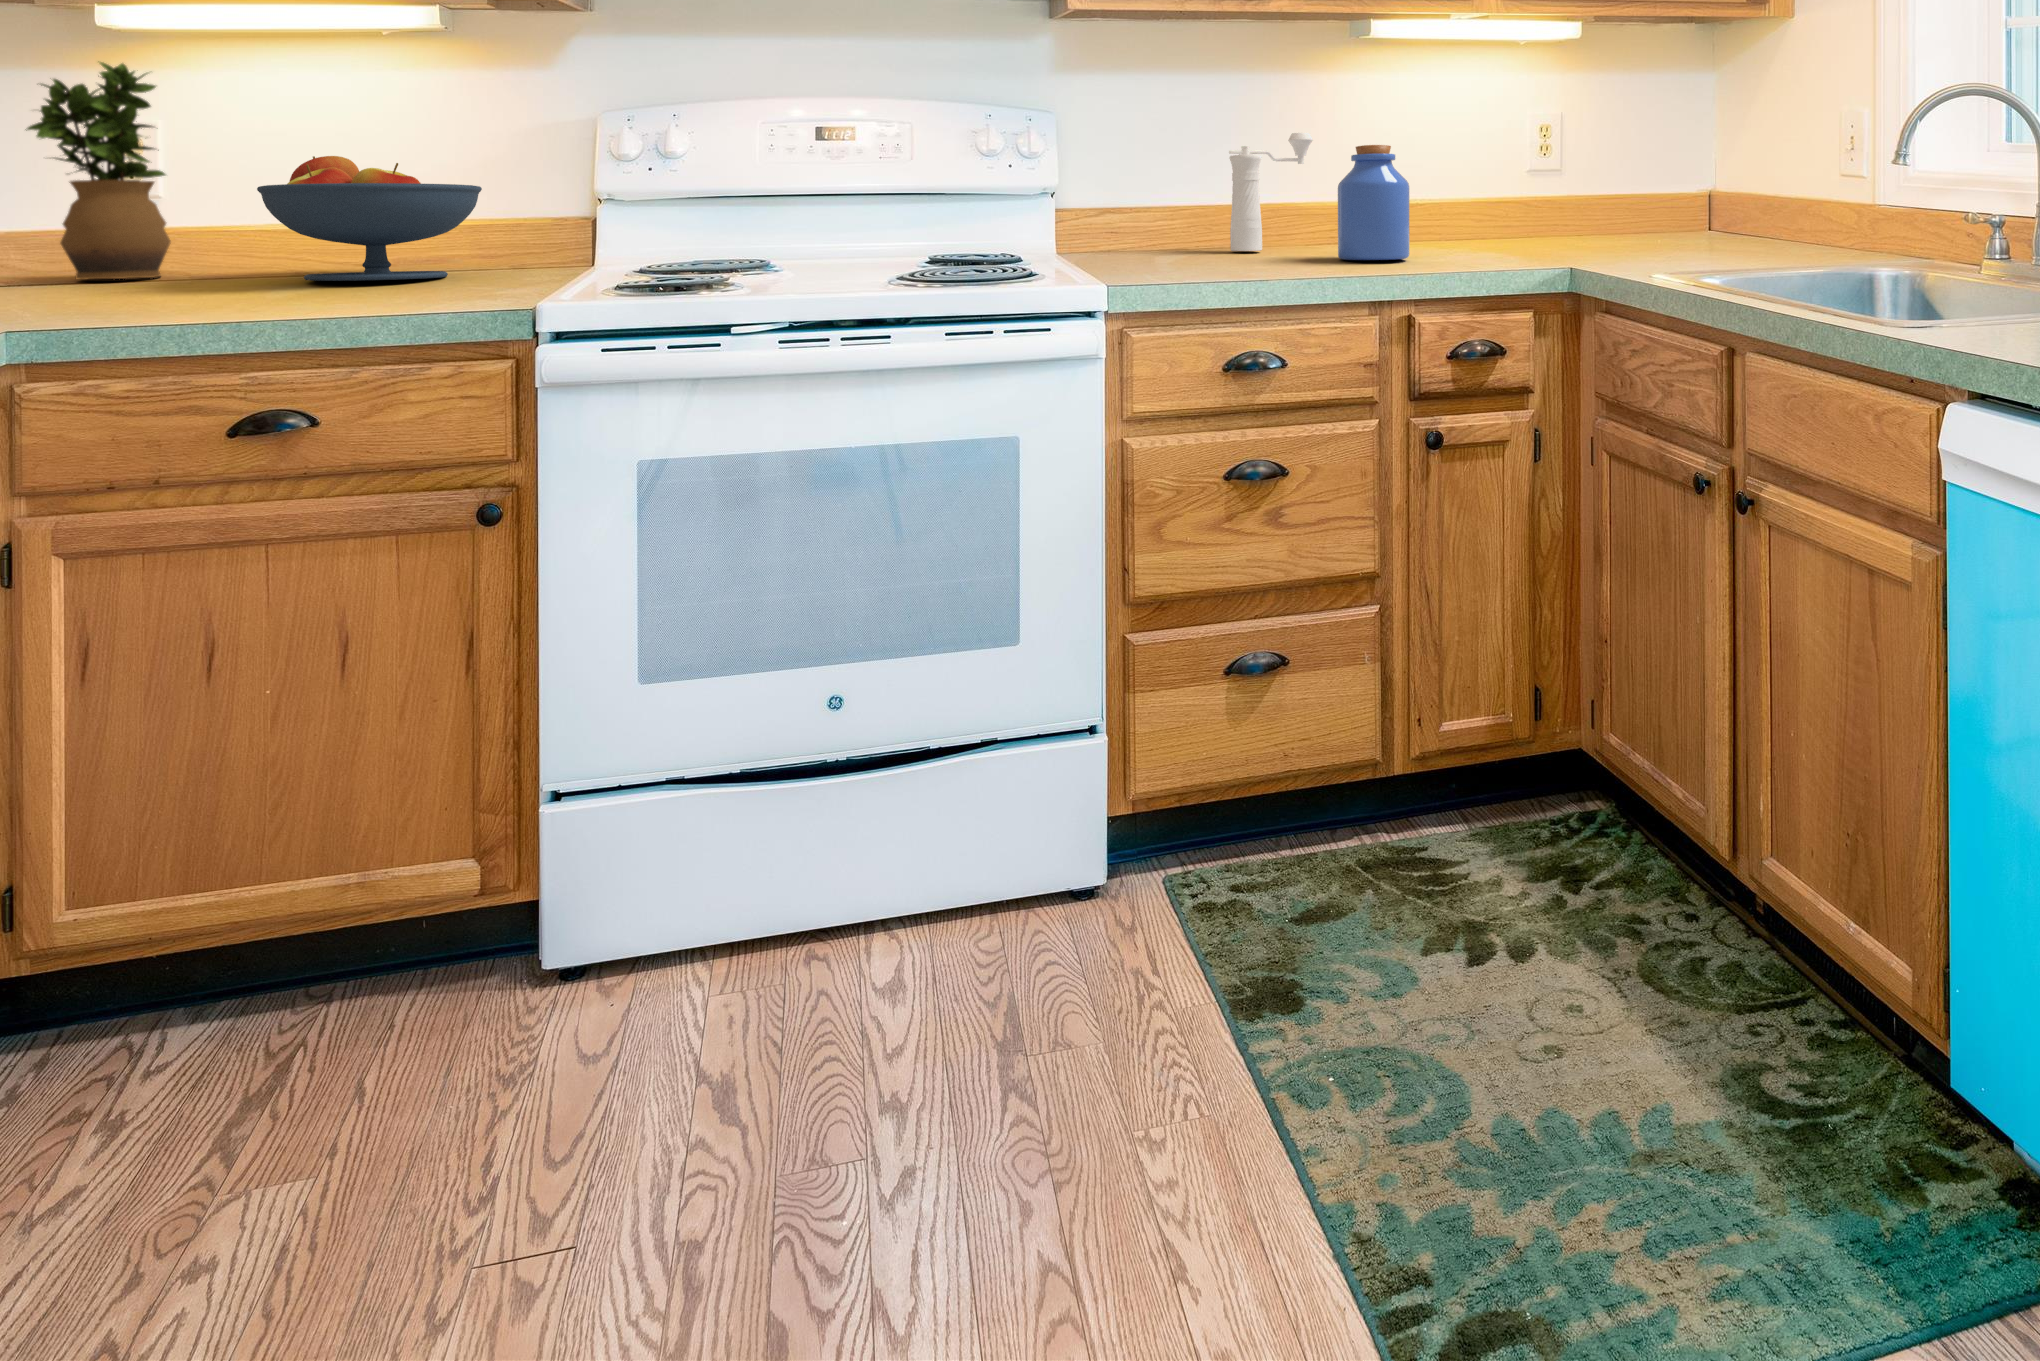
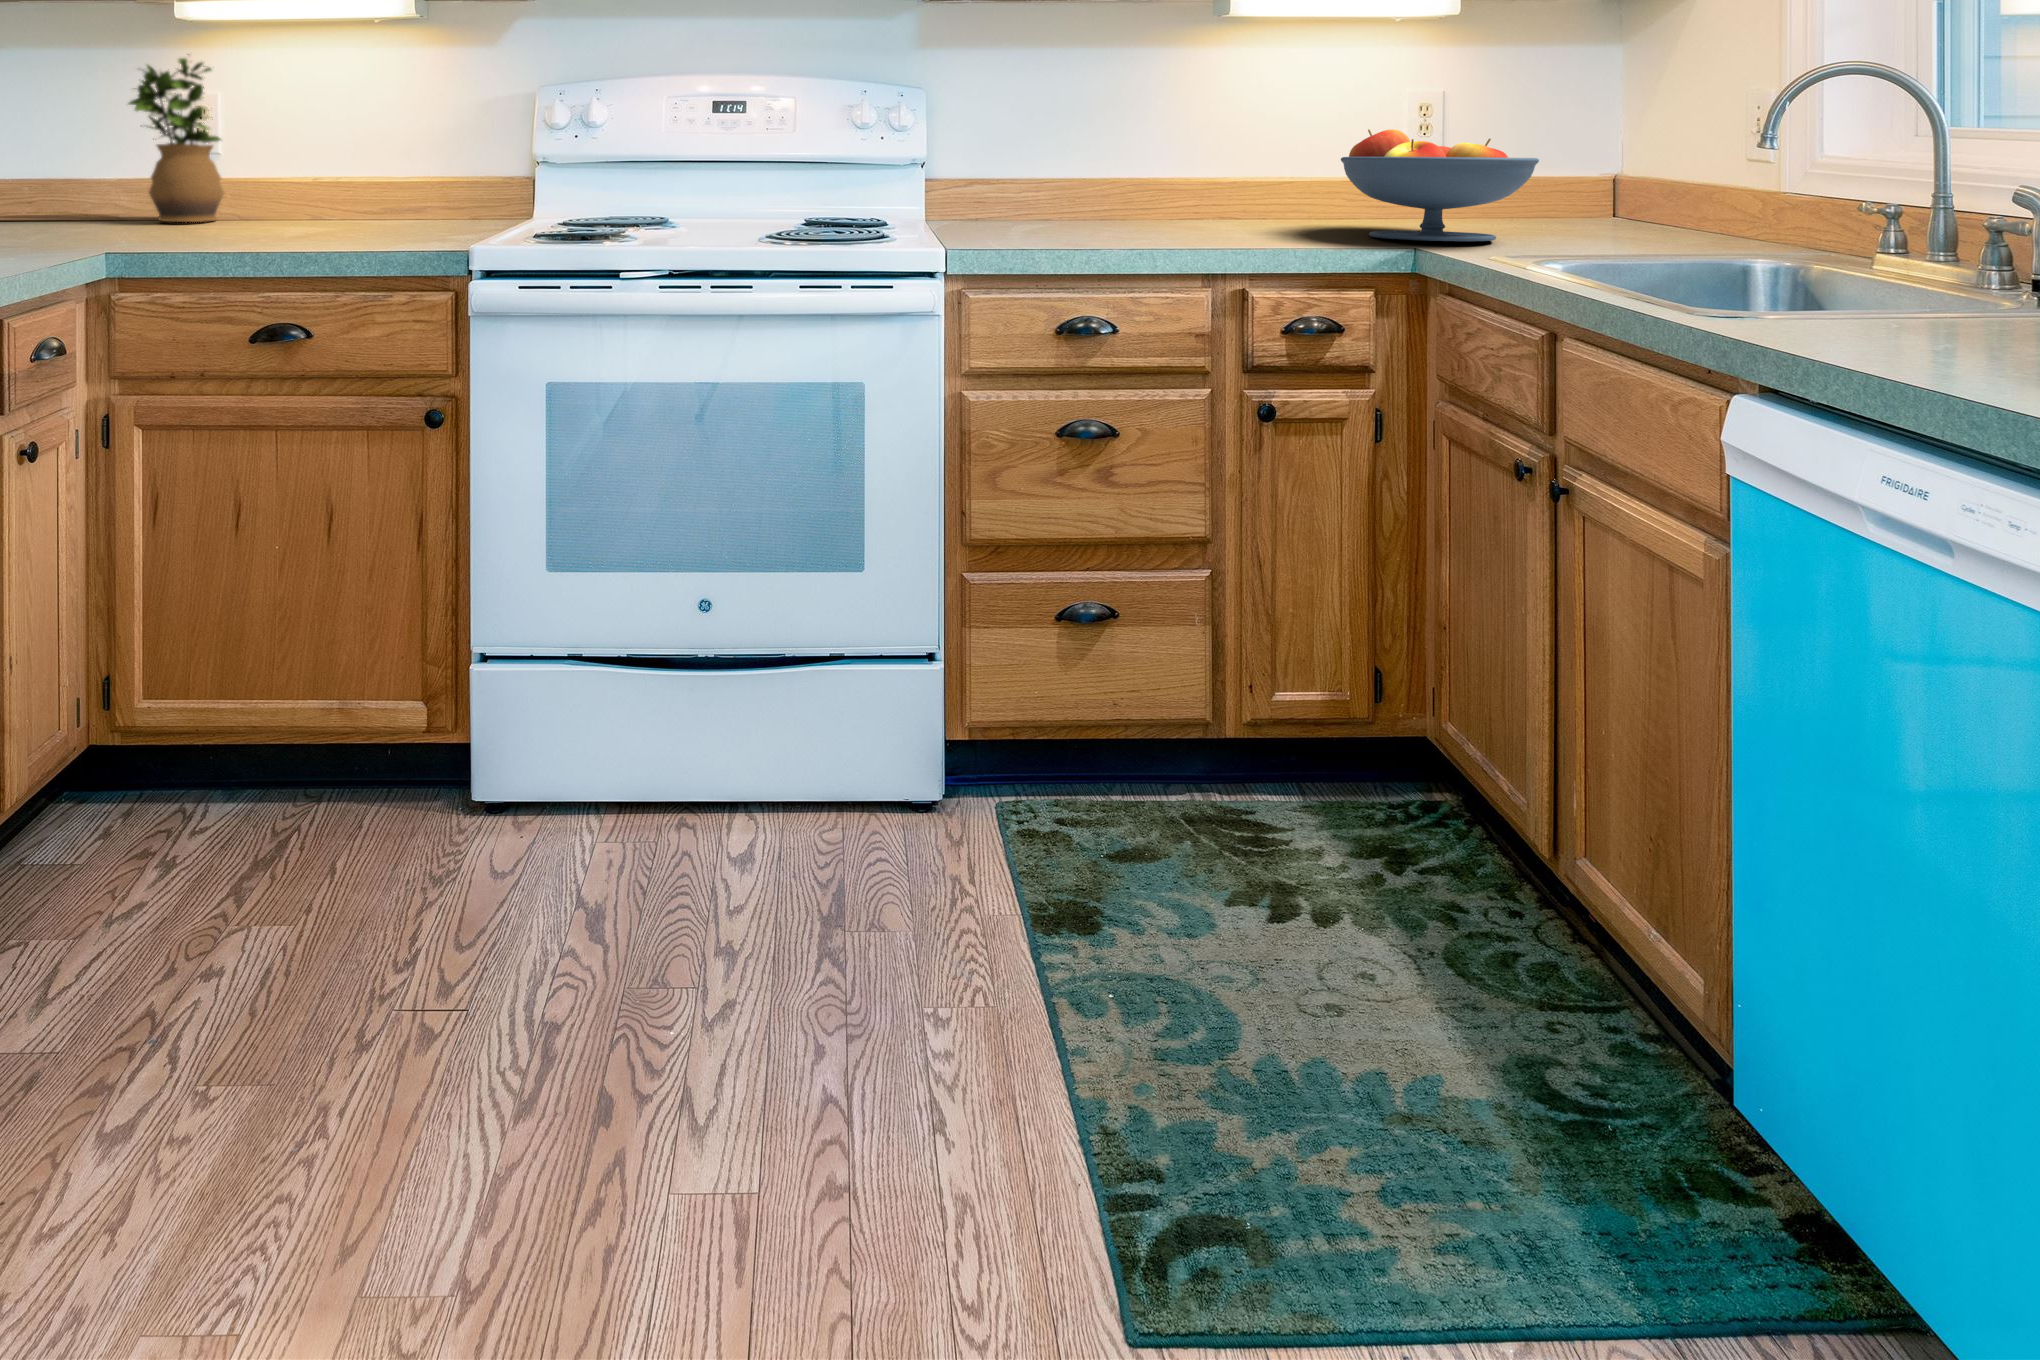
pepper mill: present [1229,133,1313,251] -> none [1107,113,1197,227]
jar: present [1338,145,1409,260] -> none [1209,130,1286,243]
fruit bowl: present [257,156,482,281] -> present [1341,129,1539,241]

